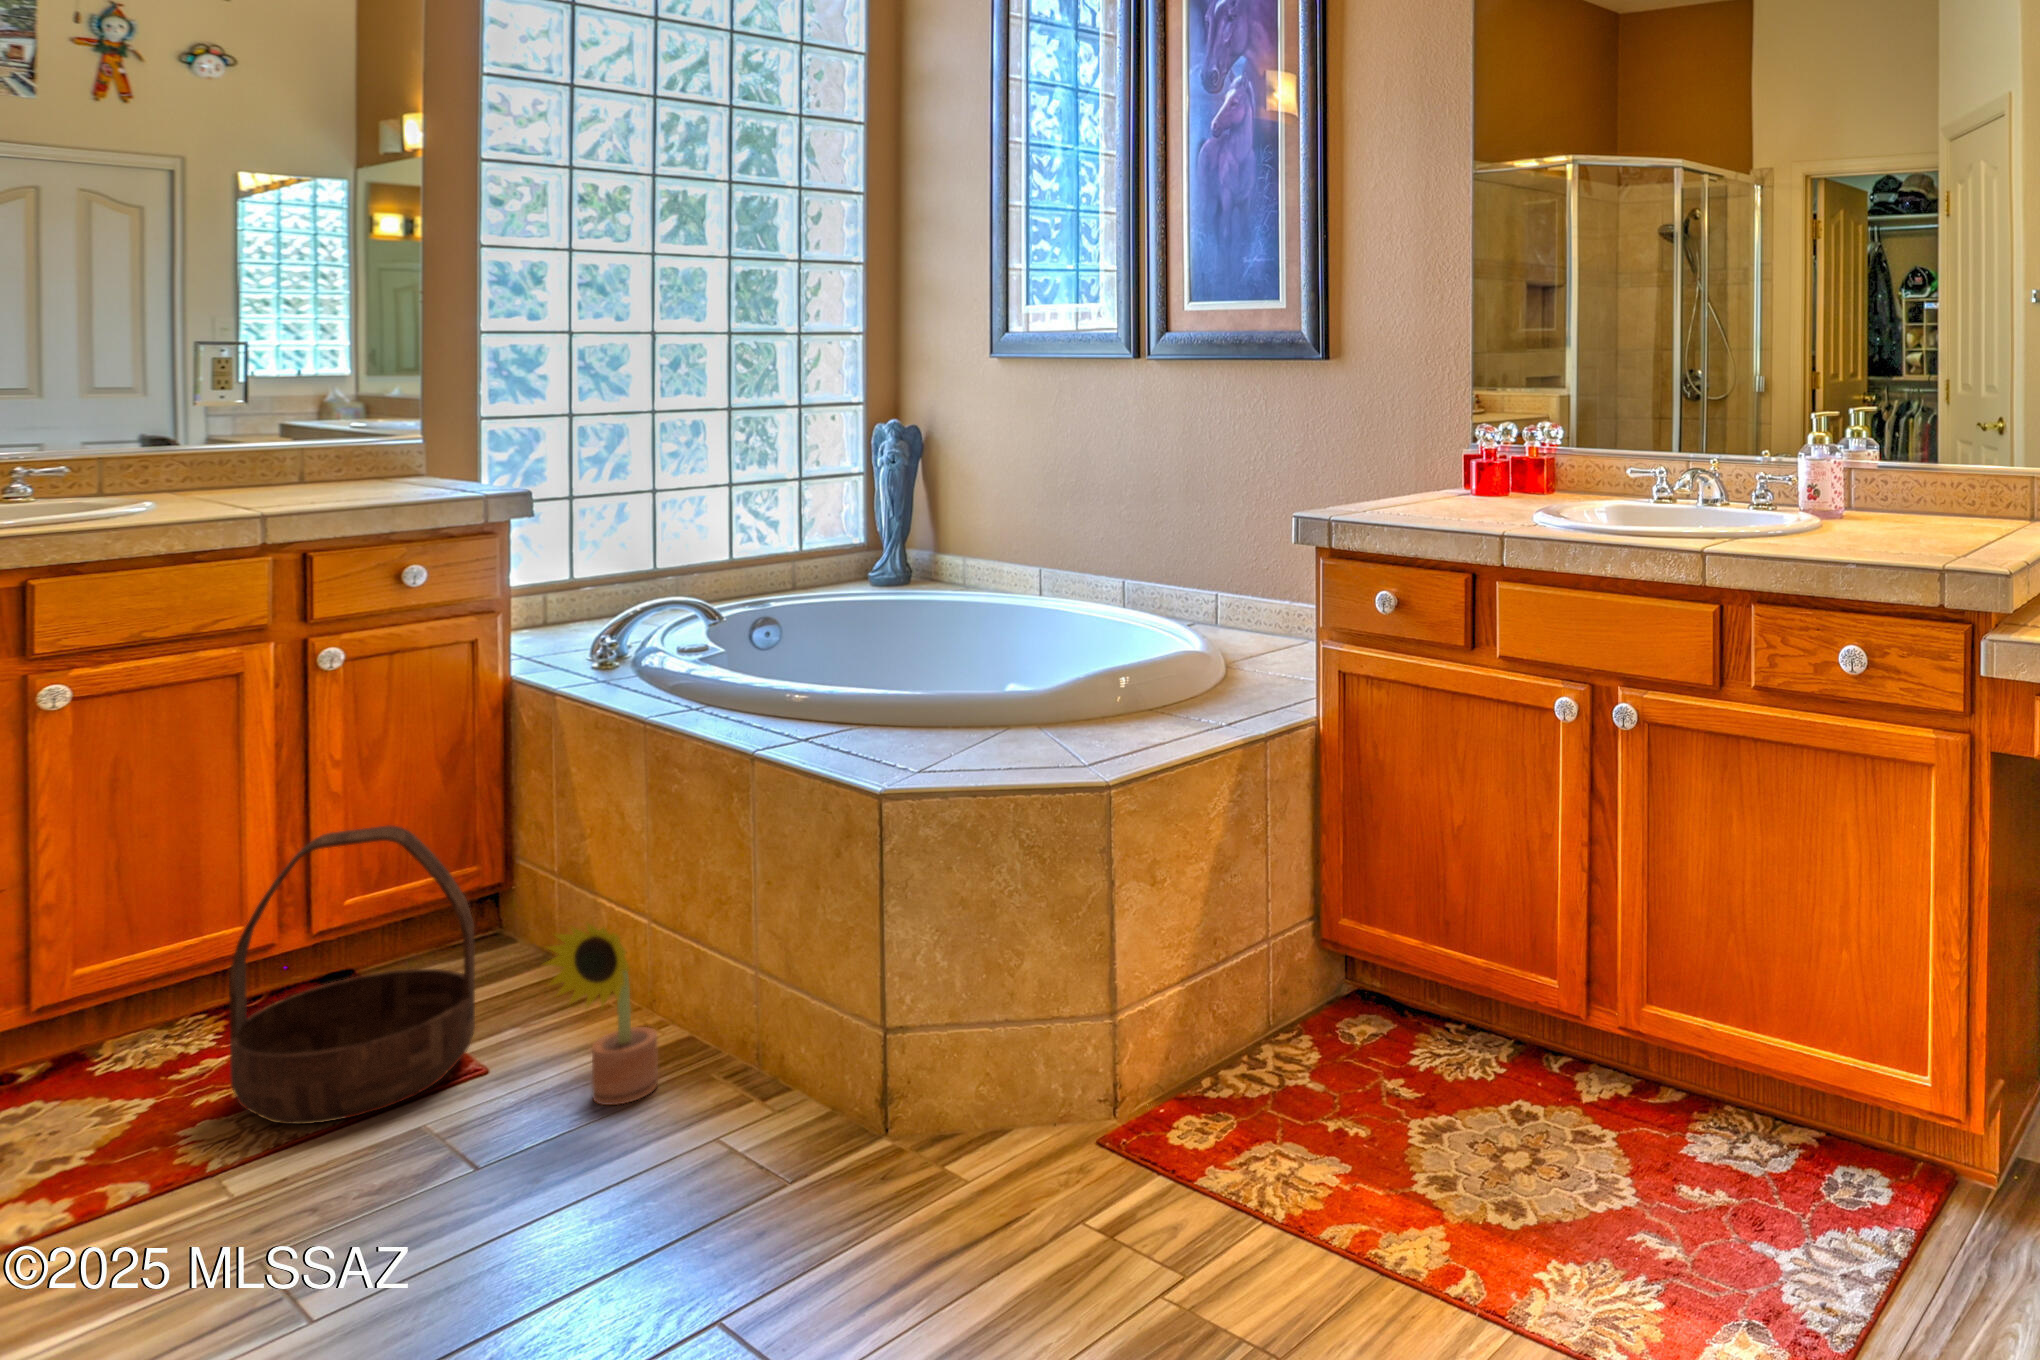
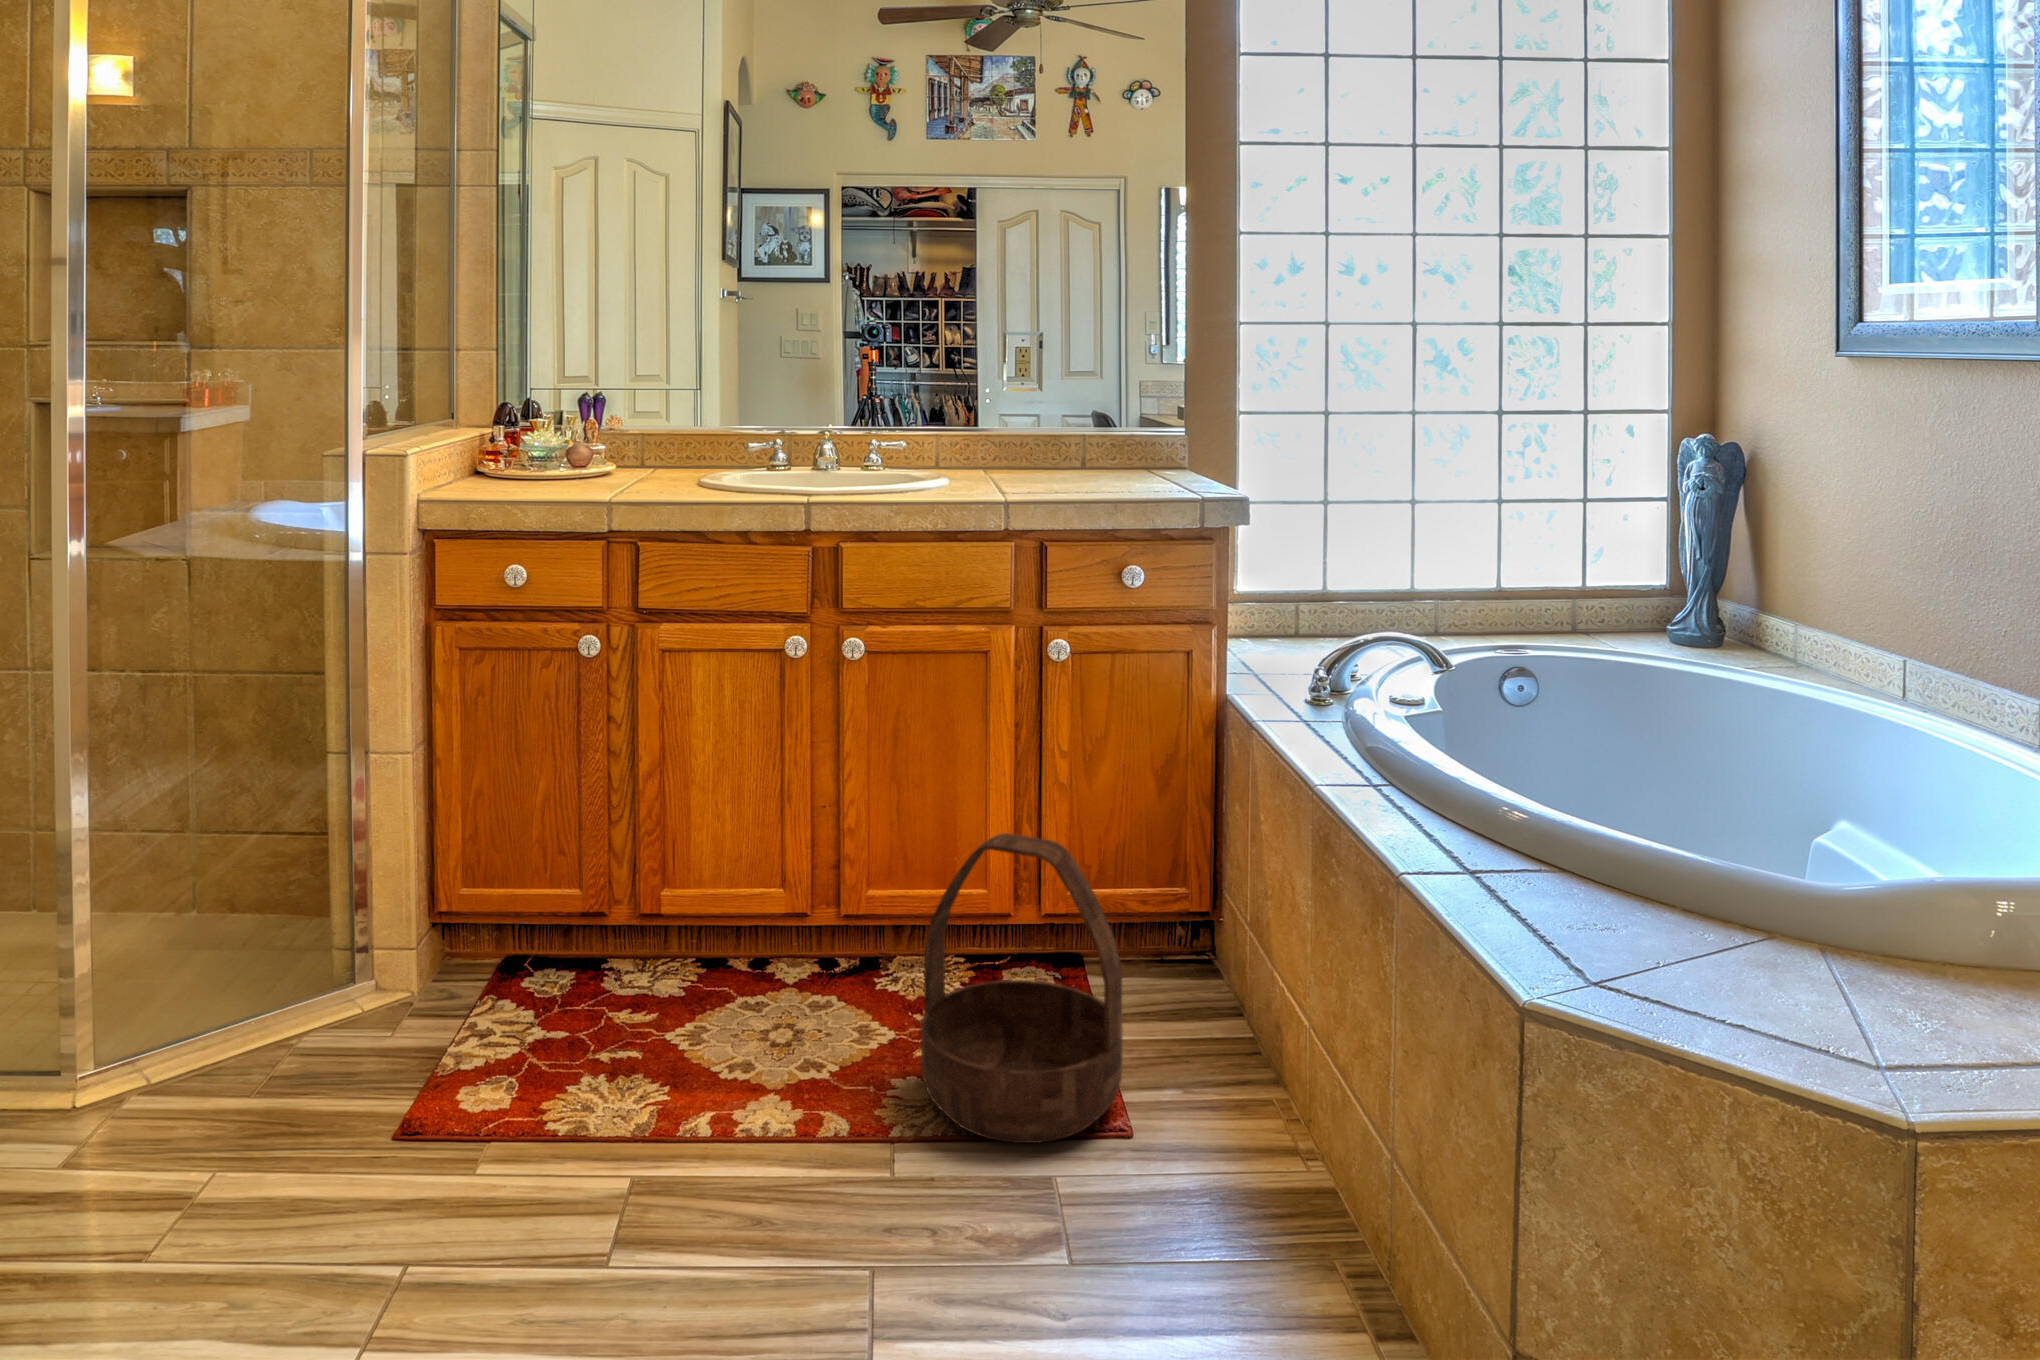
decorative plant: present [545,924,658,1105] -> none [1138,1027,1259,1266]

